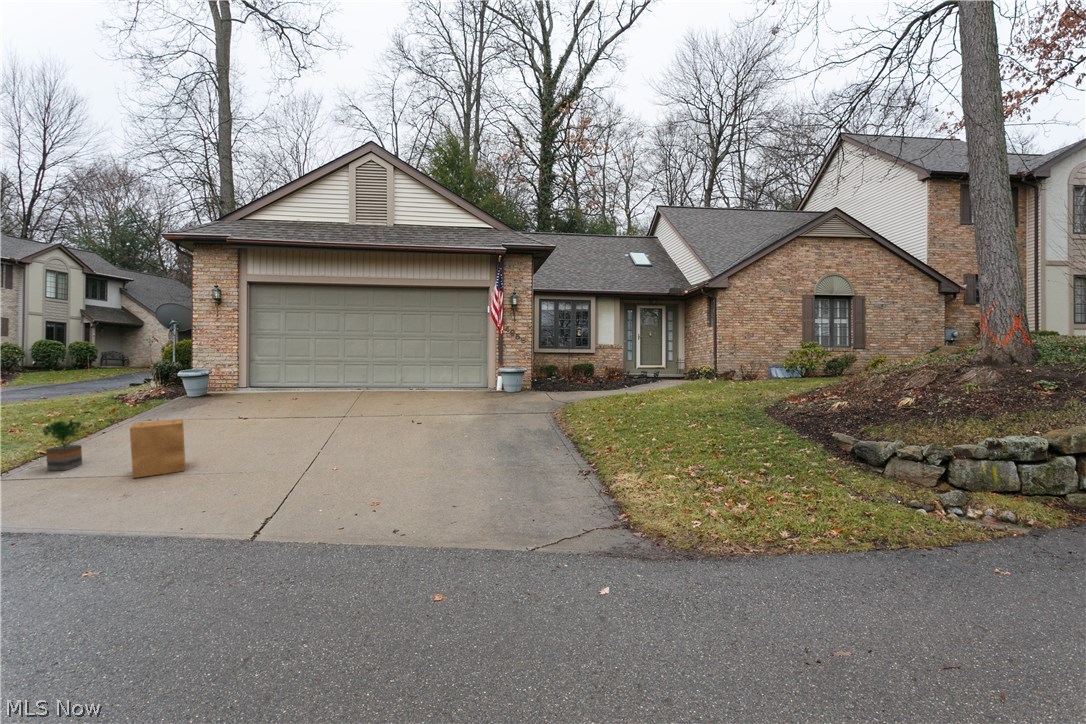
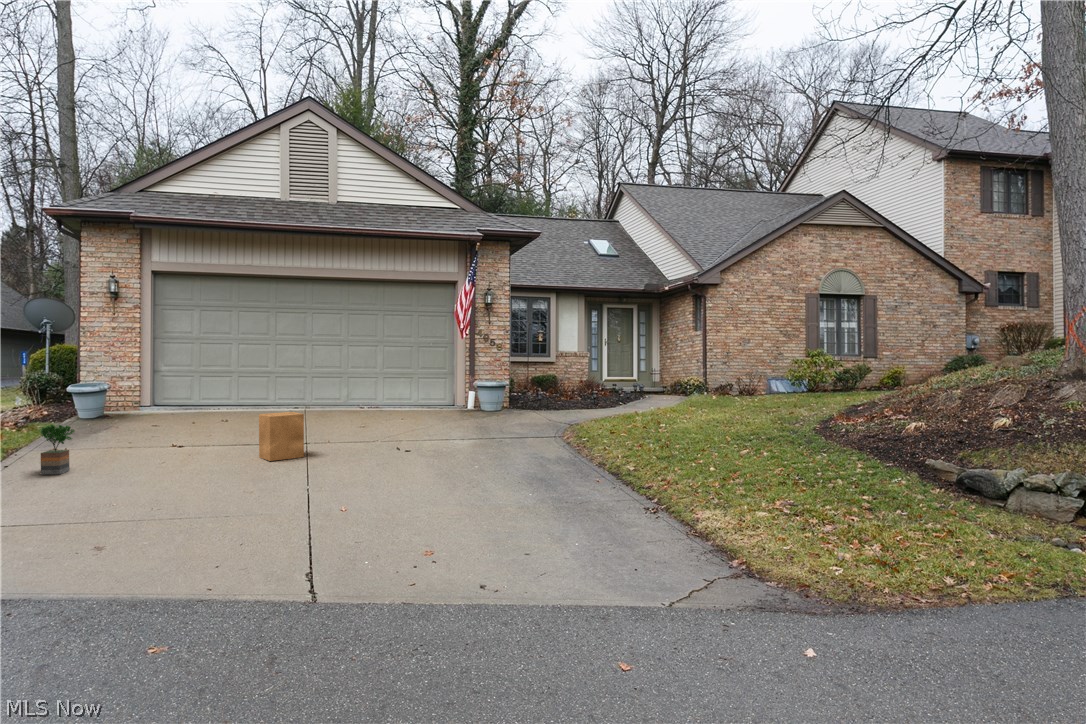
cardboard box: present [130,419,185,478] -> present [259,412,304,461]

